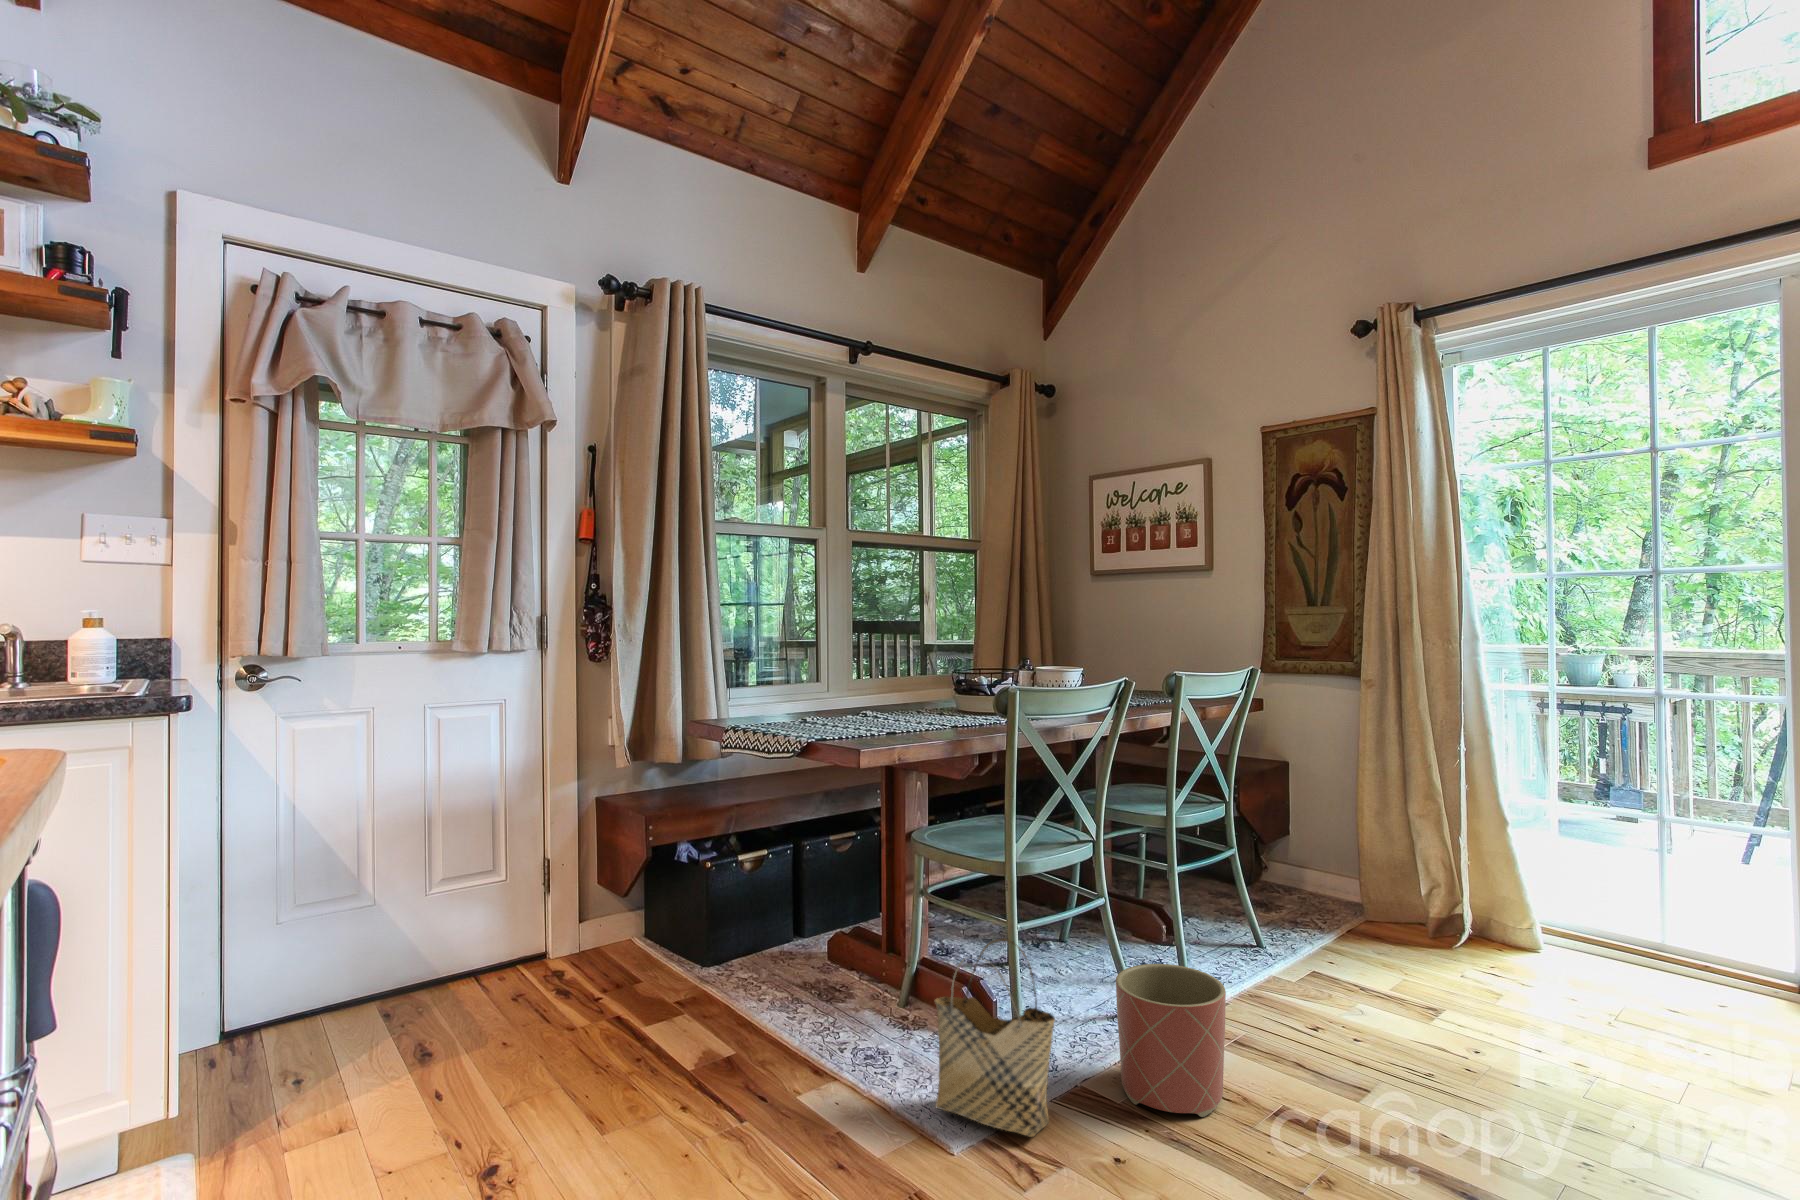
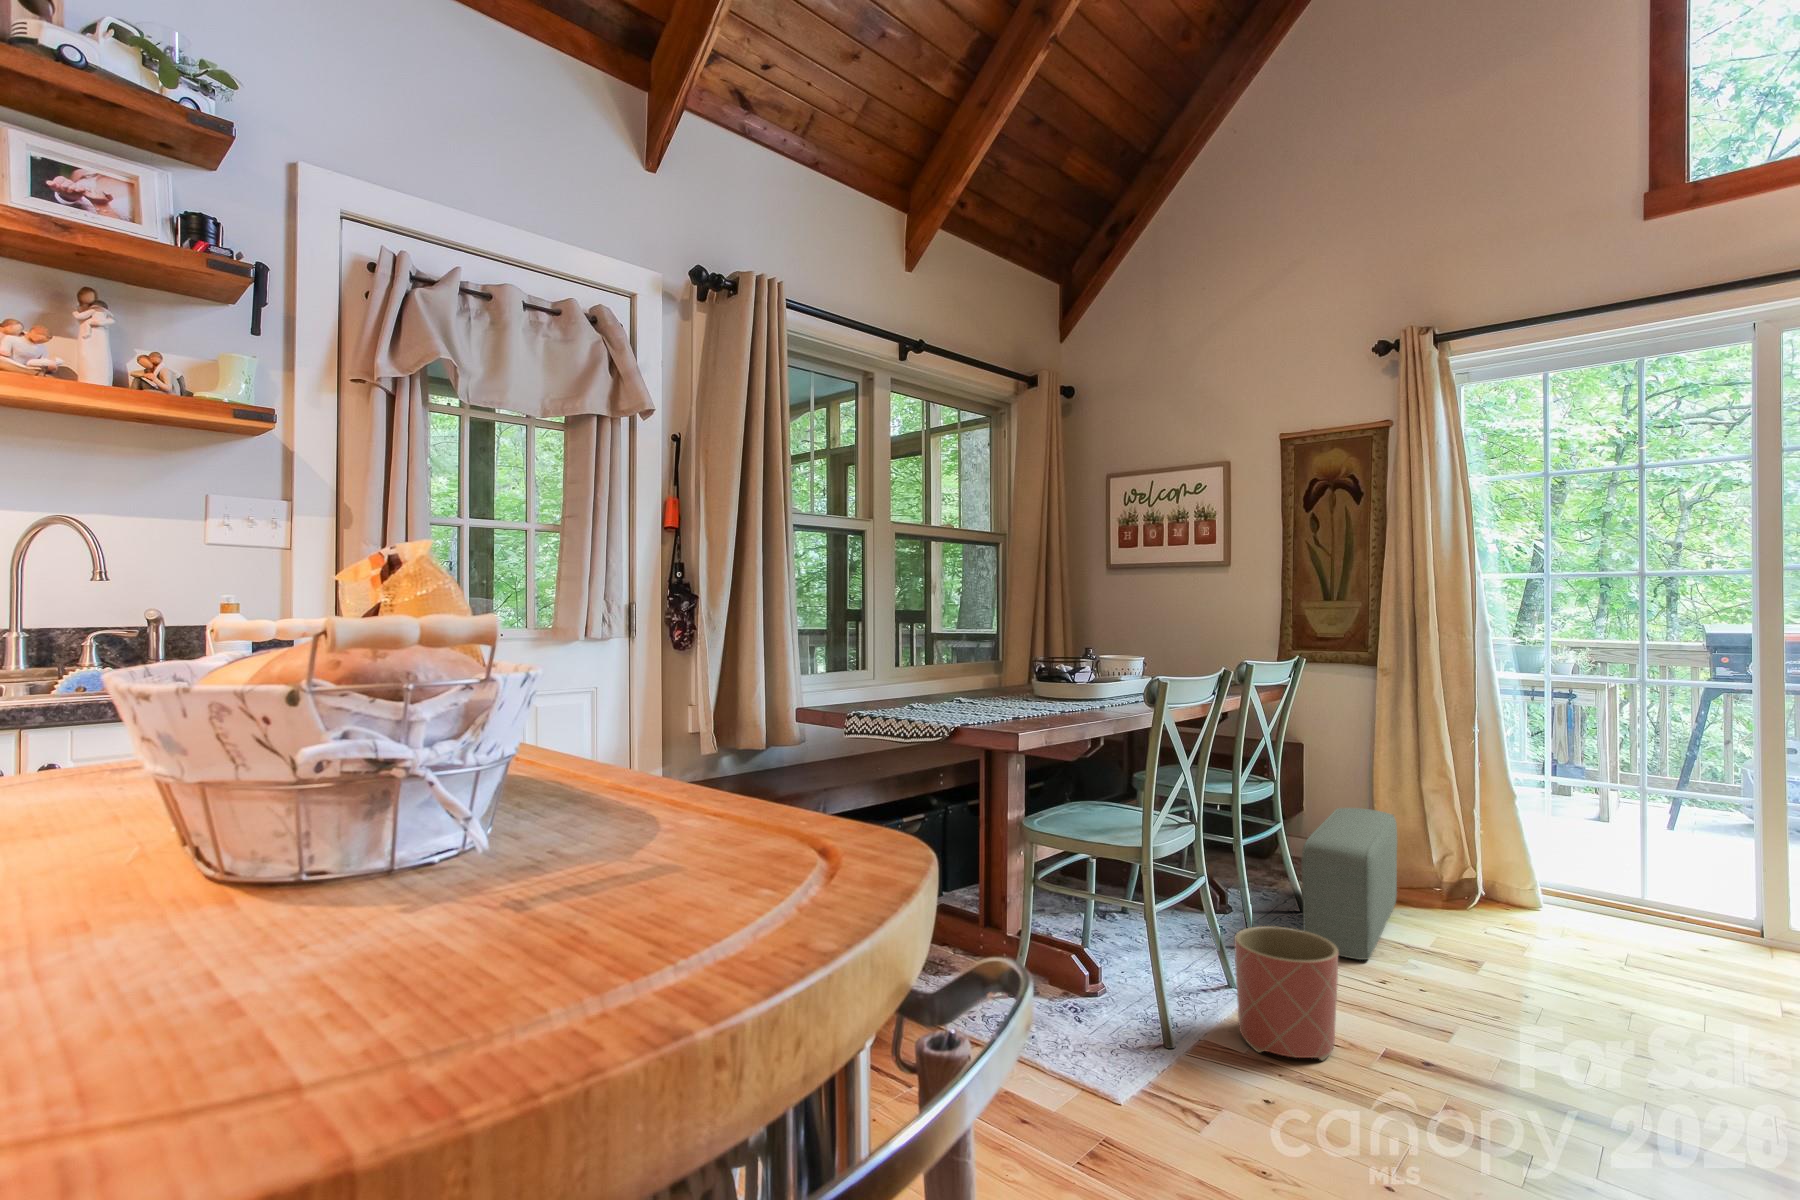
pouf: none [1240,832,1371,1003] -> present [1302,808,1397,960]
woven basket: present [935,938,1055,1137] -> none [1081,905,1200,1084]

